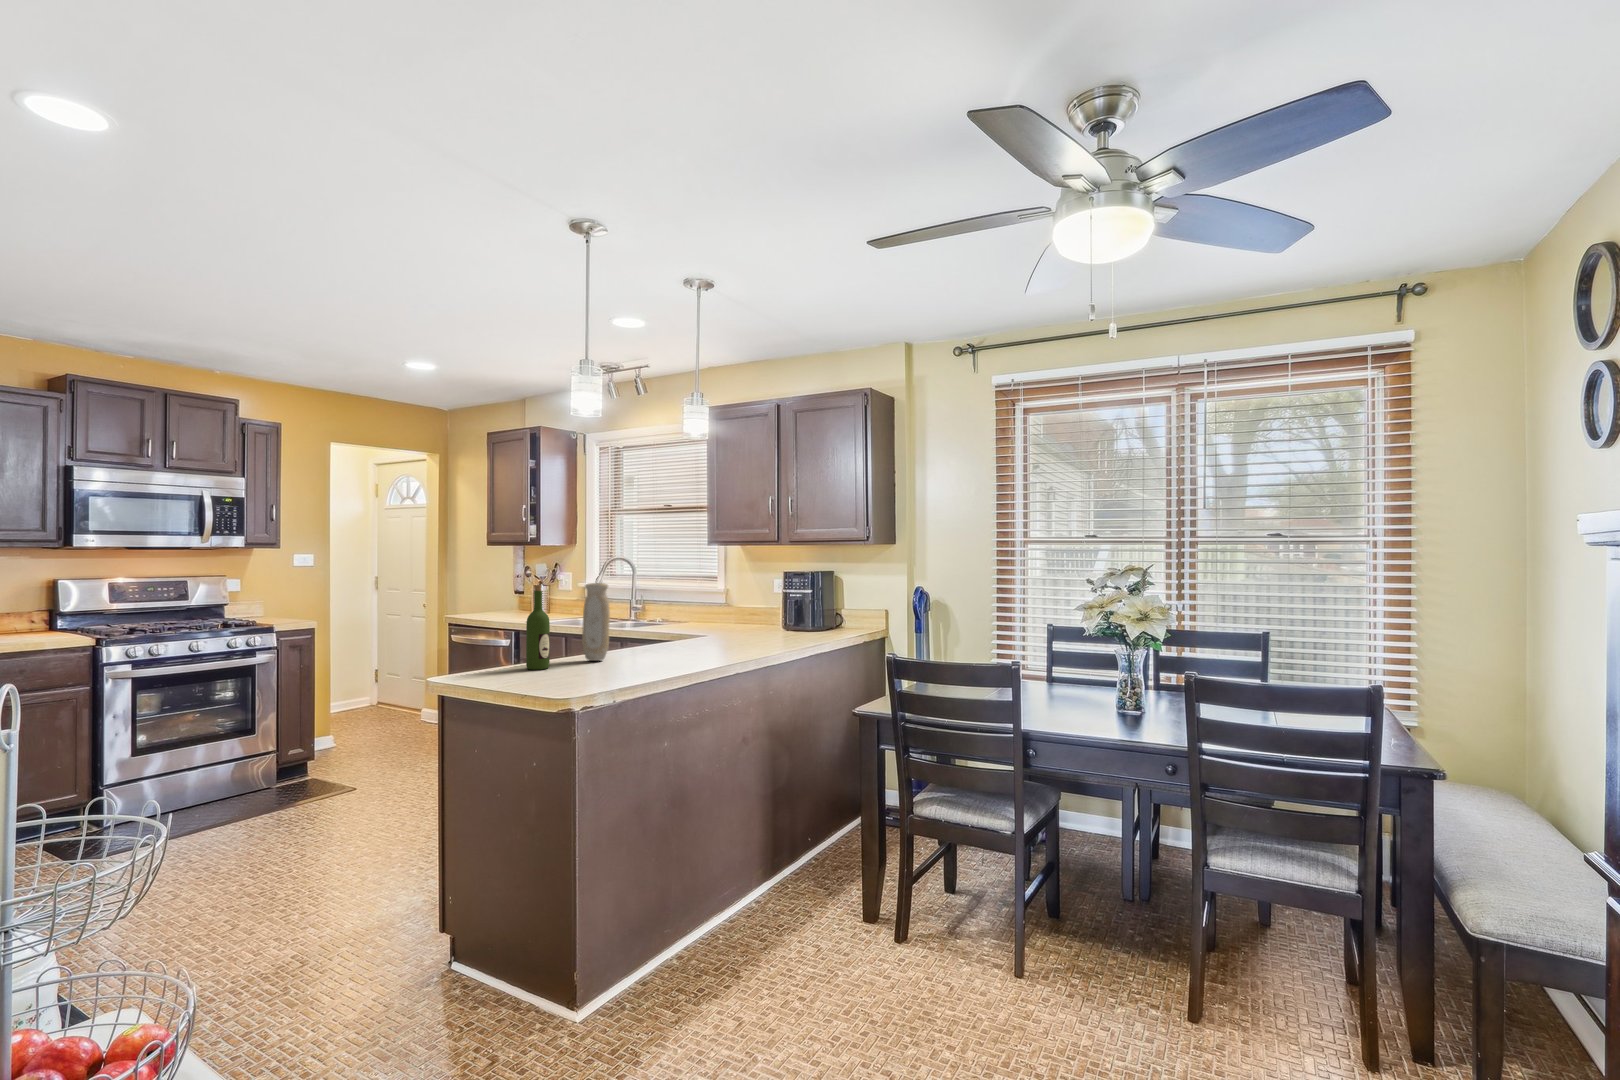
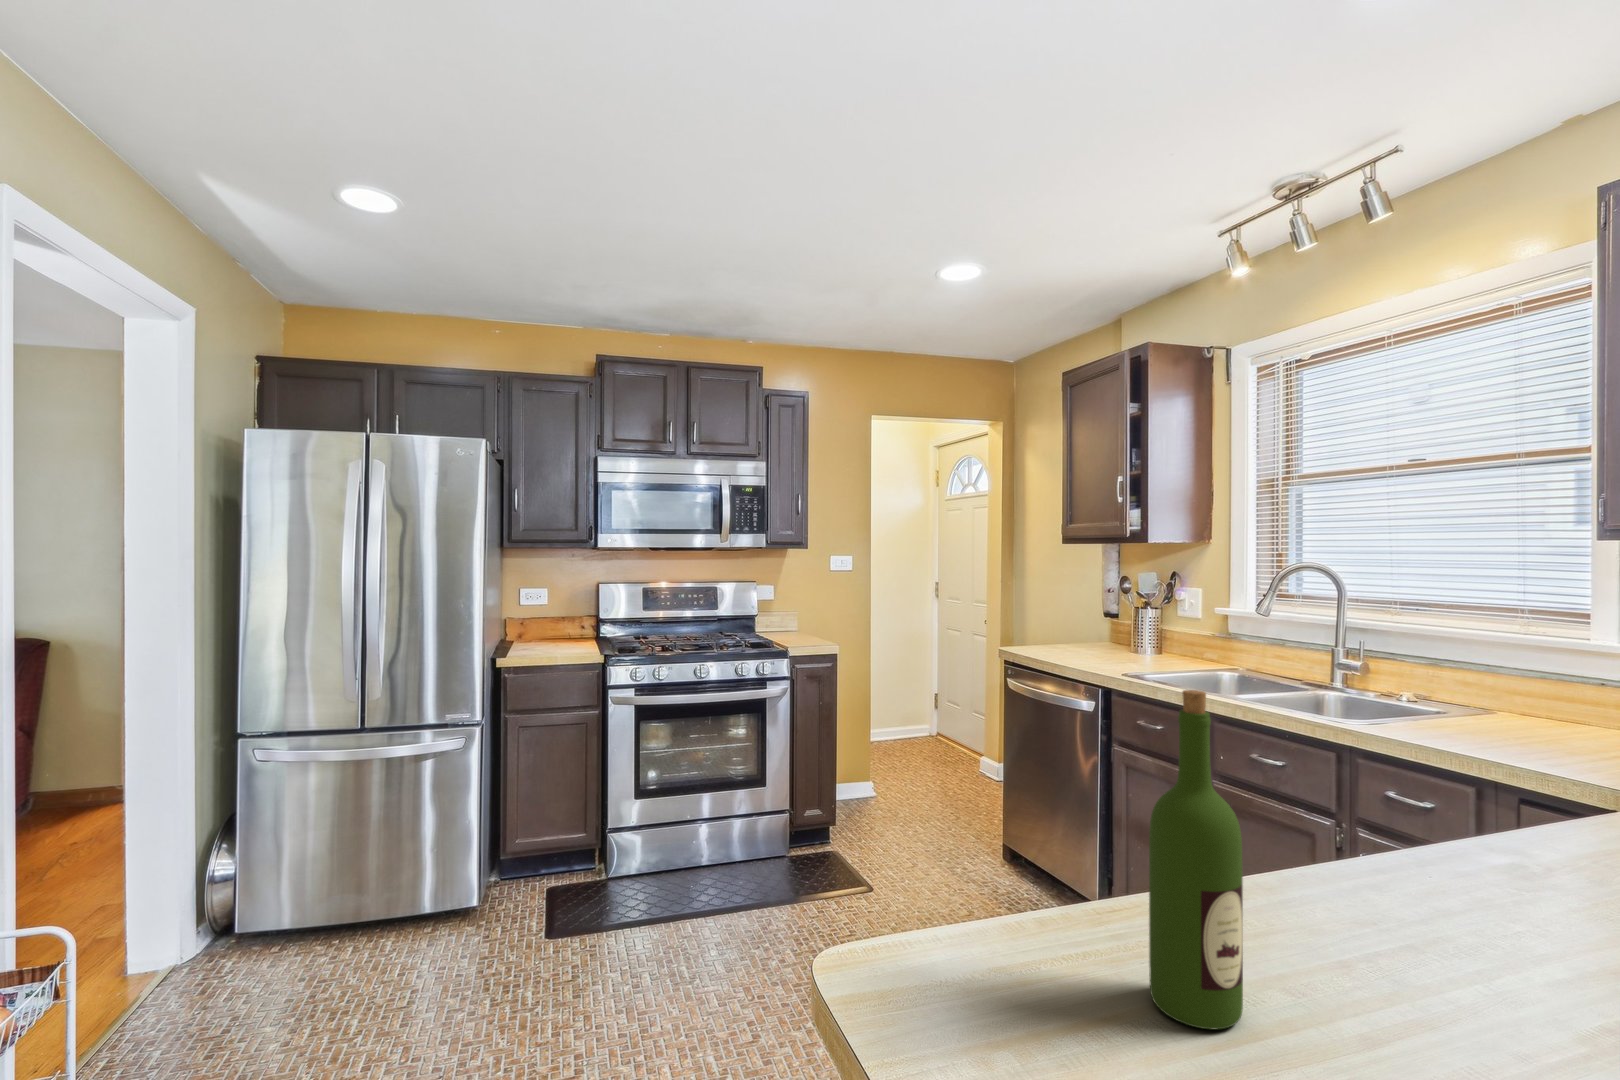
vase: present [582,583,610,661] -> none [1354,680,1482,990]

